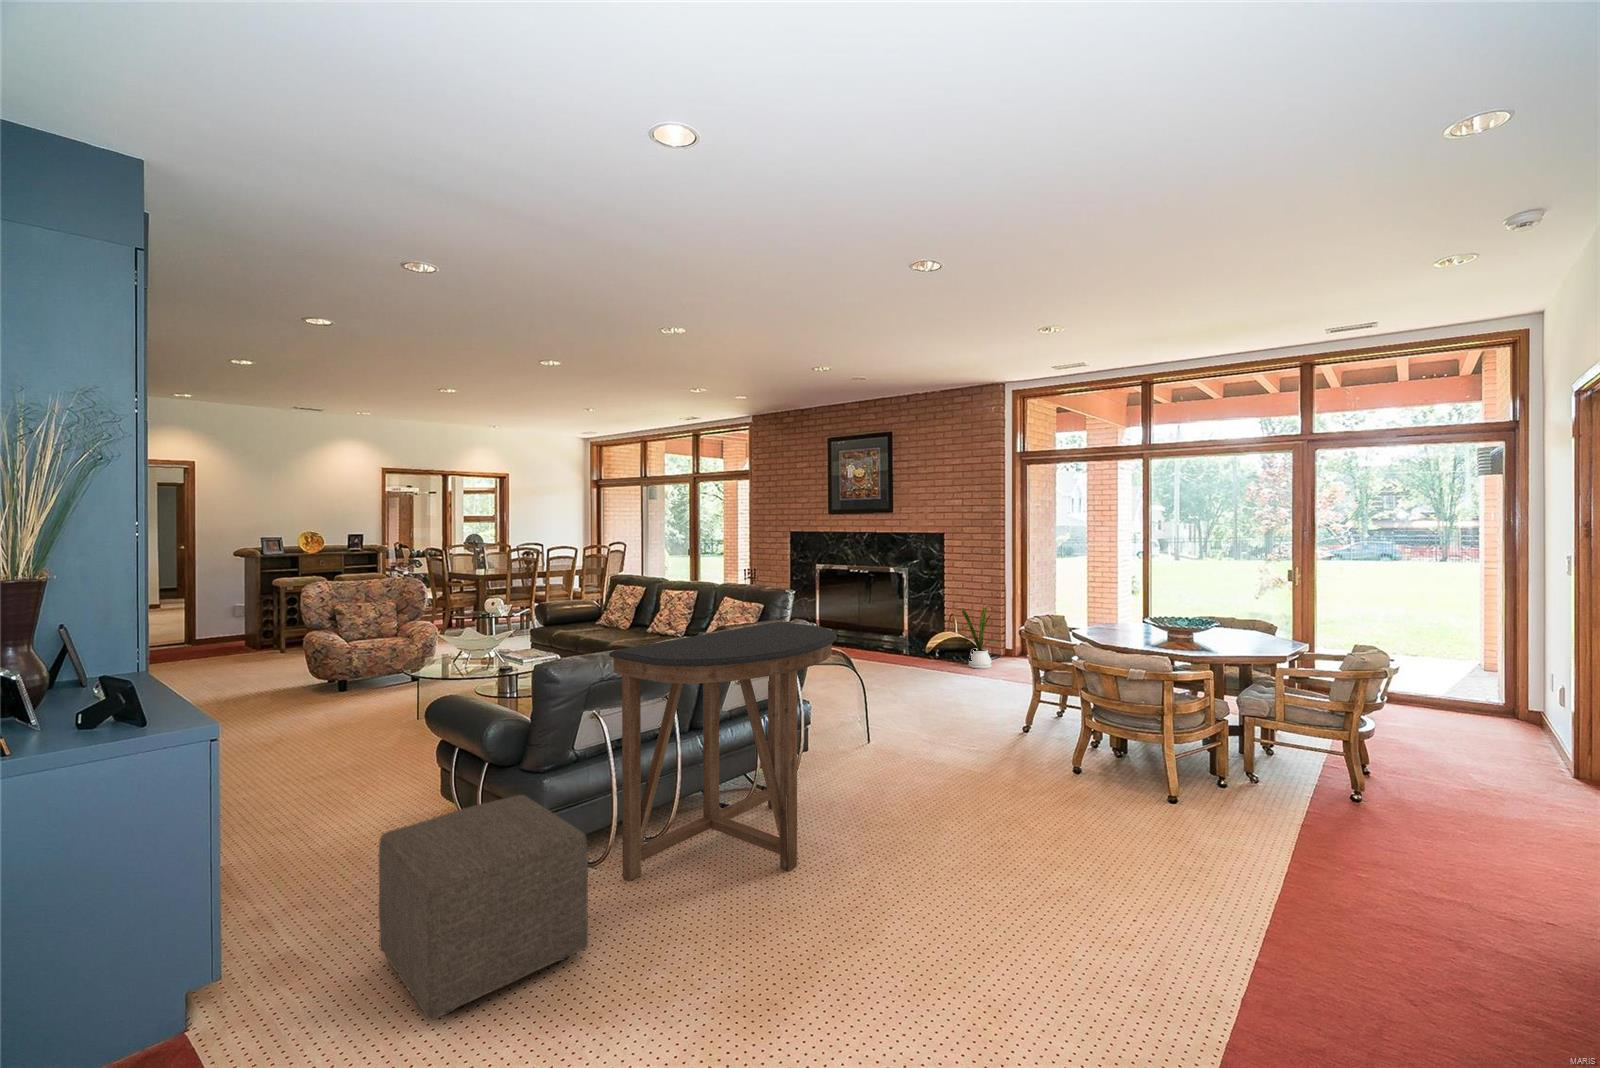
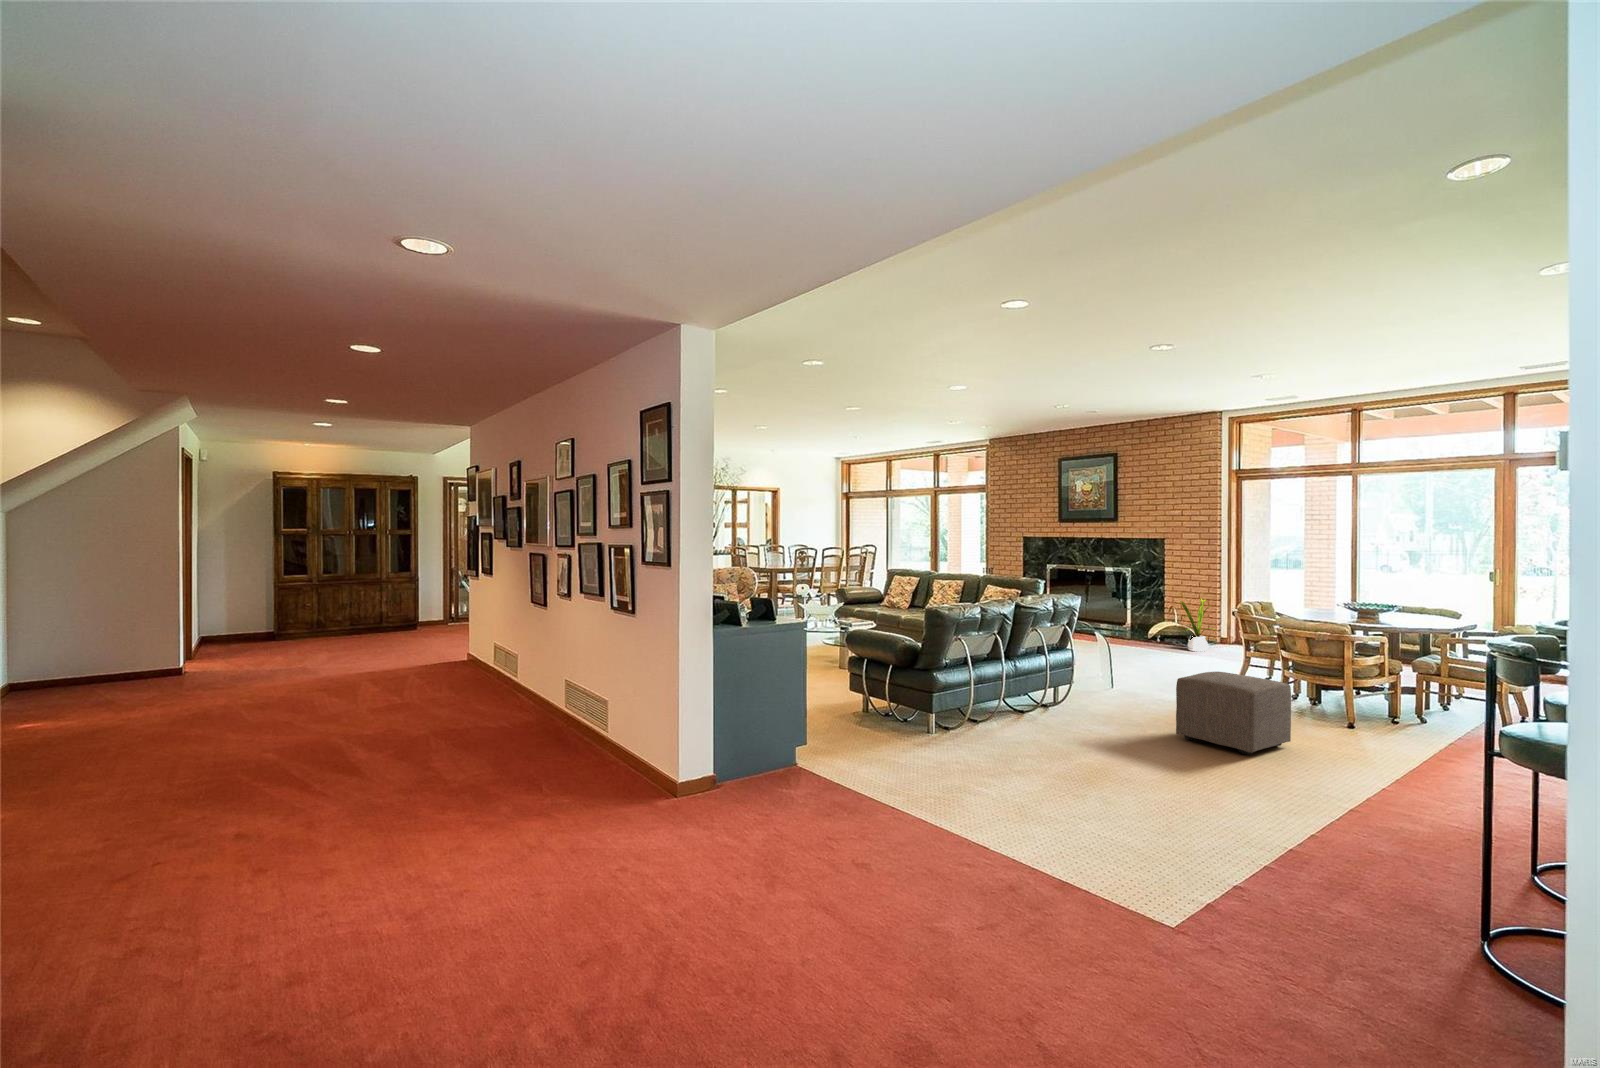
console table: present [609,622,837,881] -> none [971,593,1102,735]
ottoman: present [379,795,588,1020] -> present [1176,672,1291,755]

